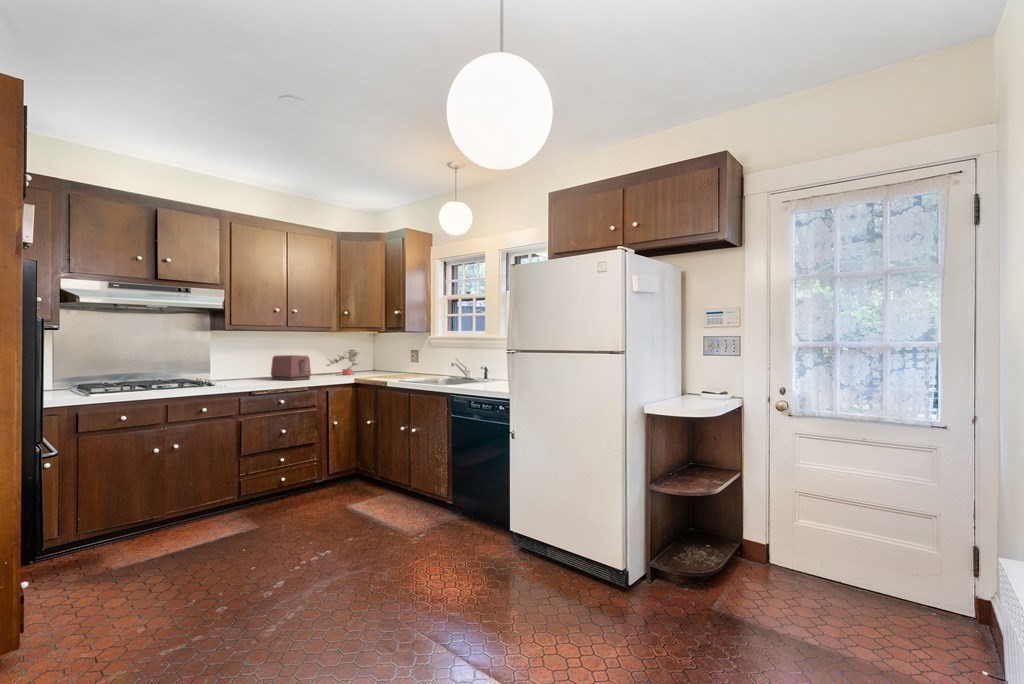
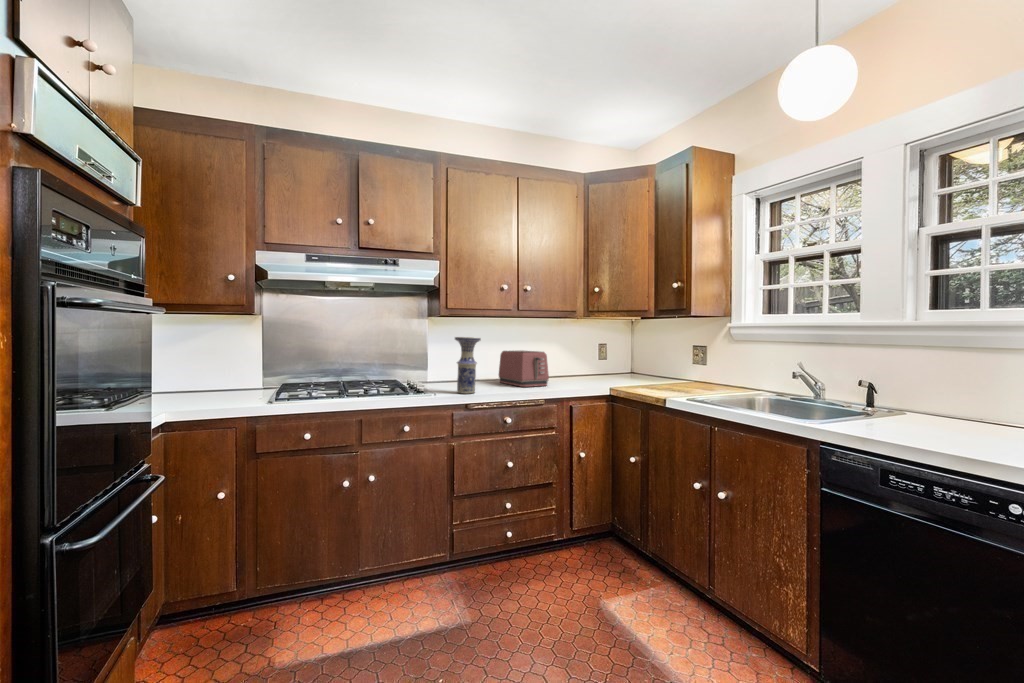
vase: none [240,346,261,385] -> present [455,337,481,394]
potted plant: present [327,352,357,375] -> none [569,345,617,380]

